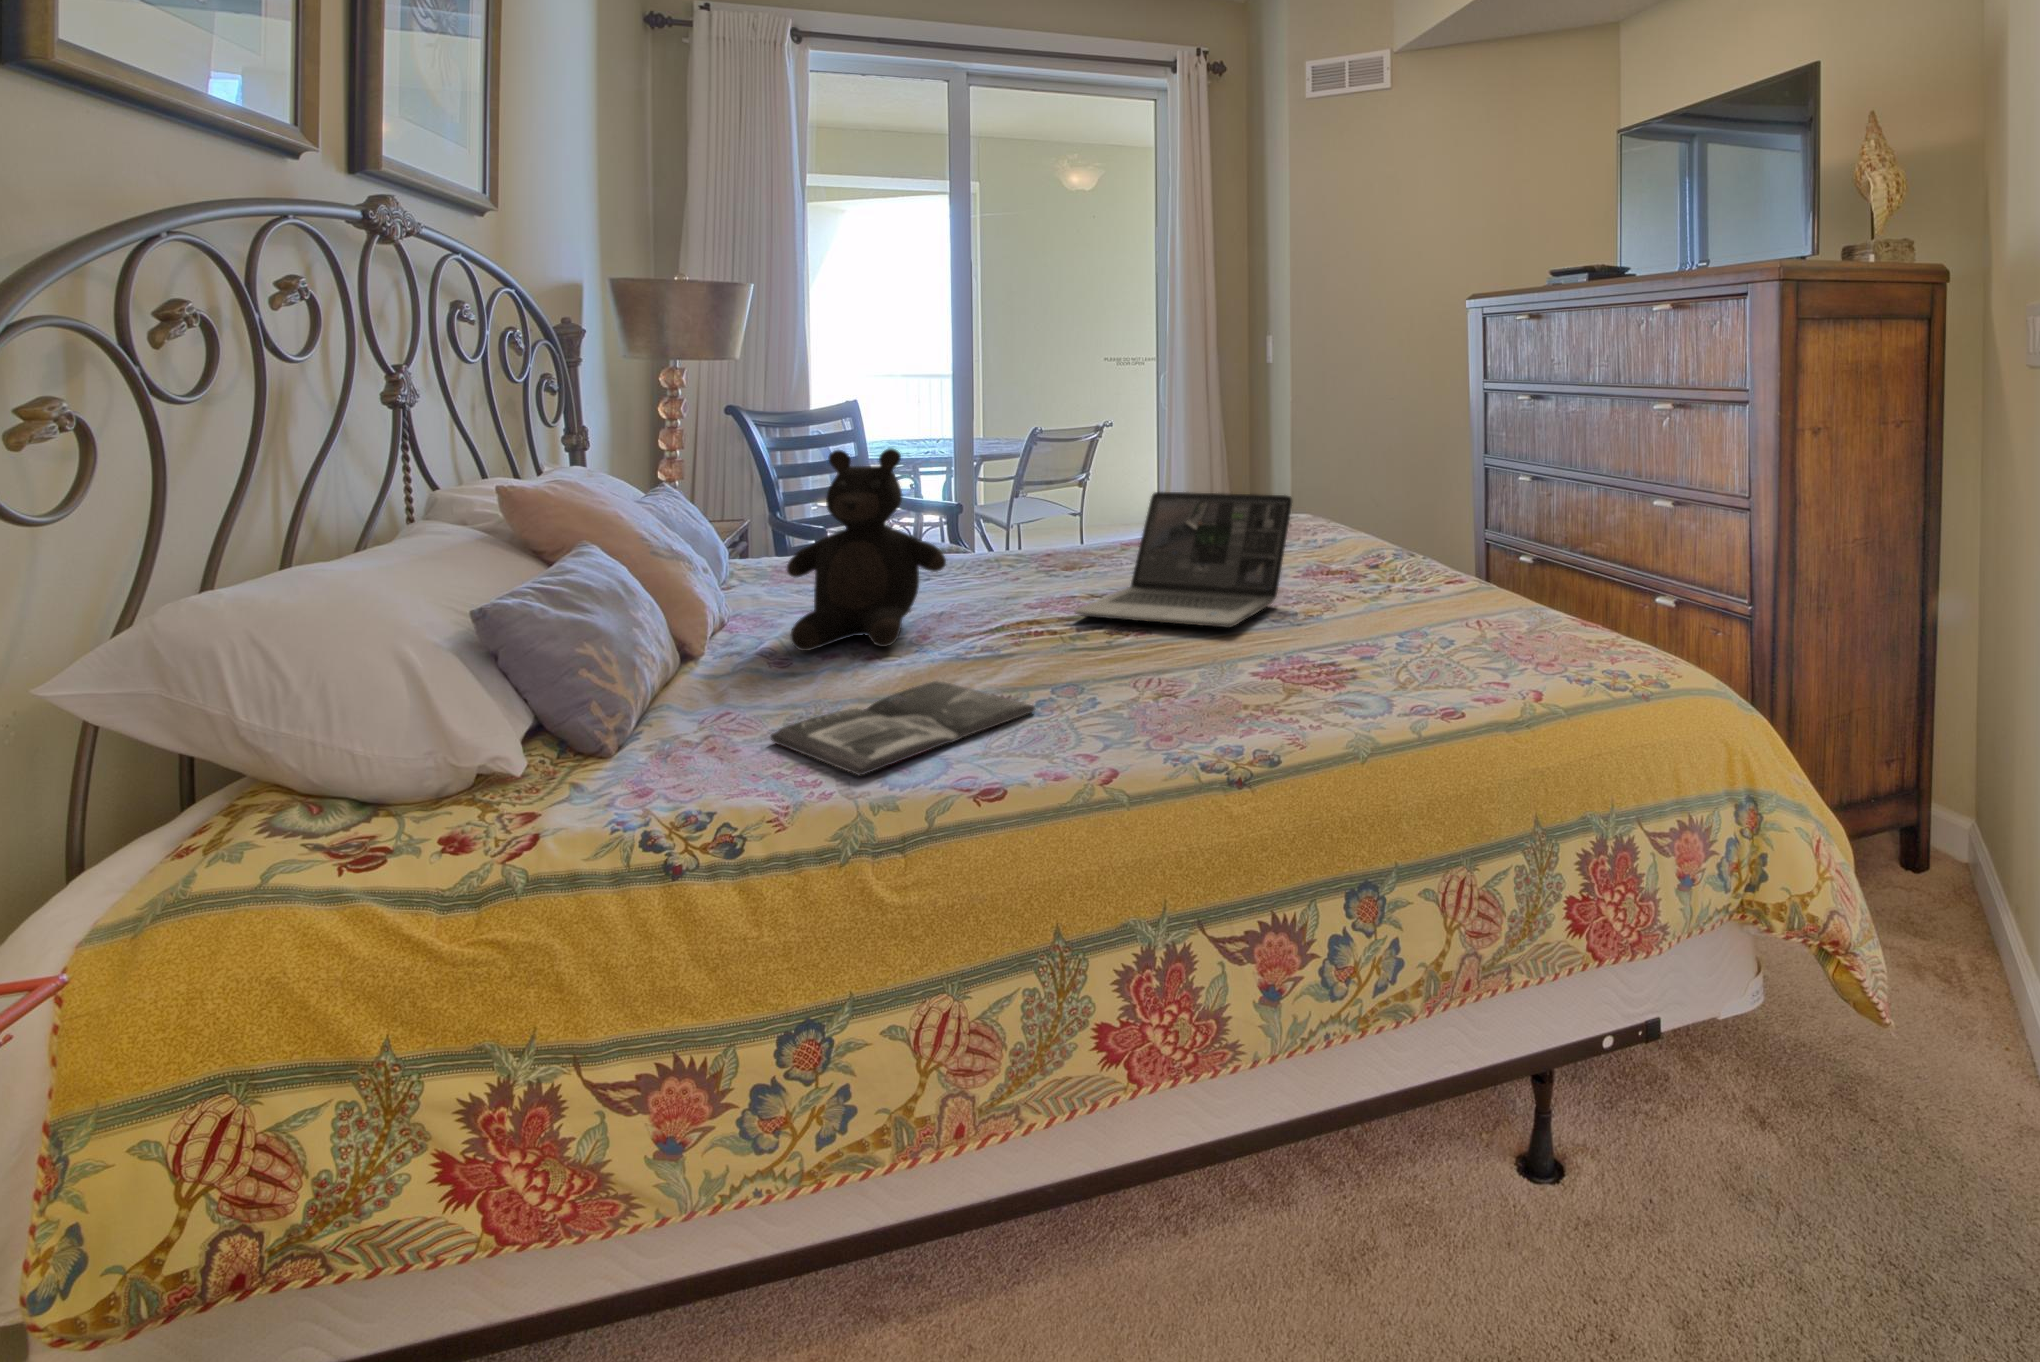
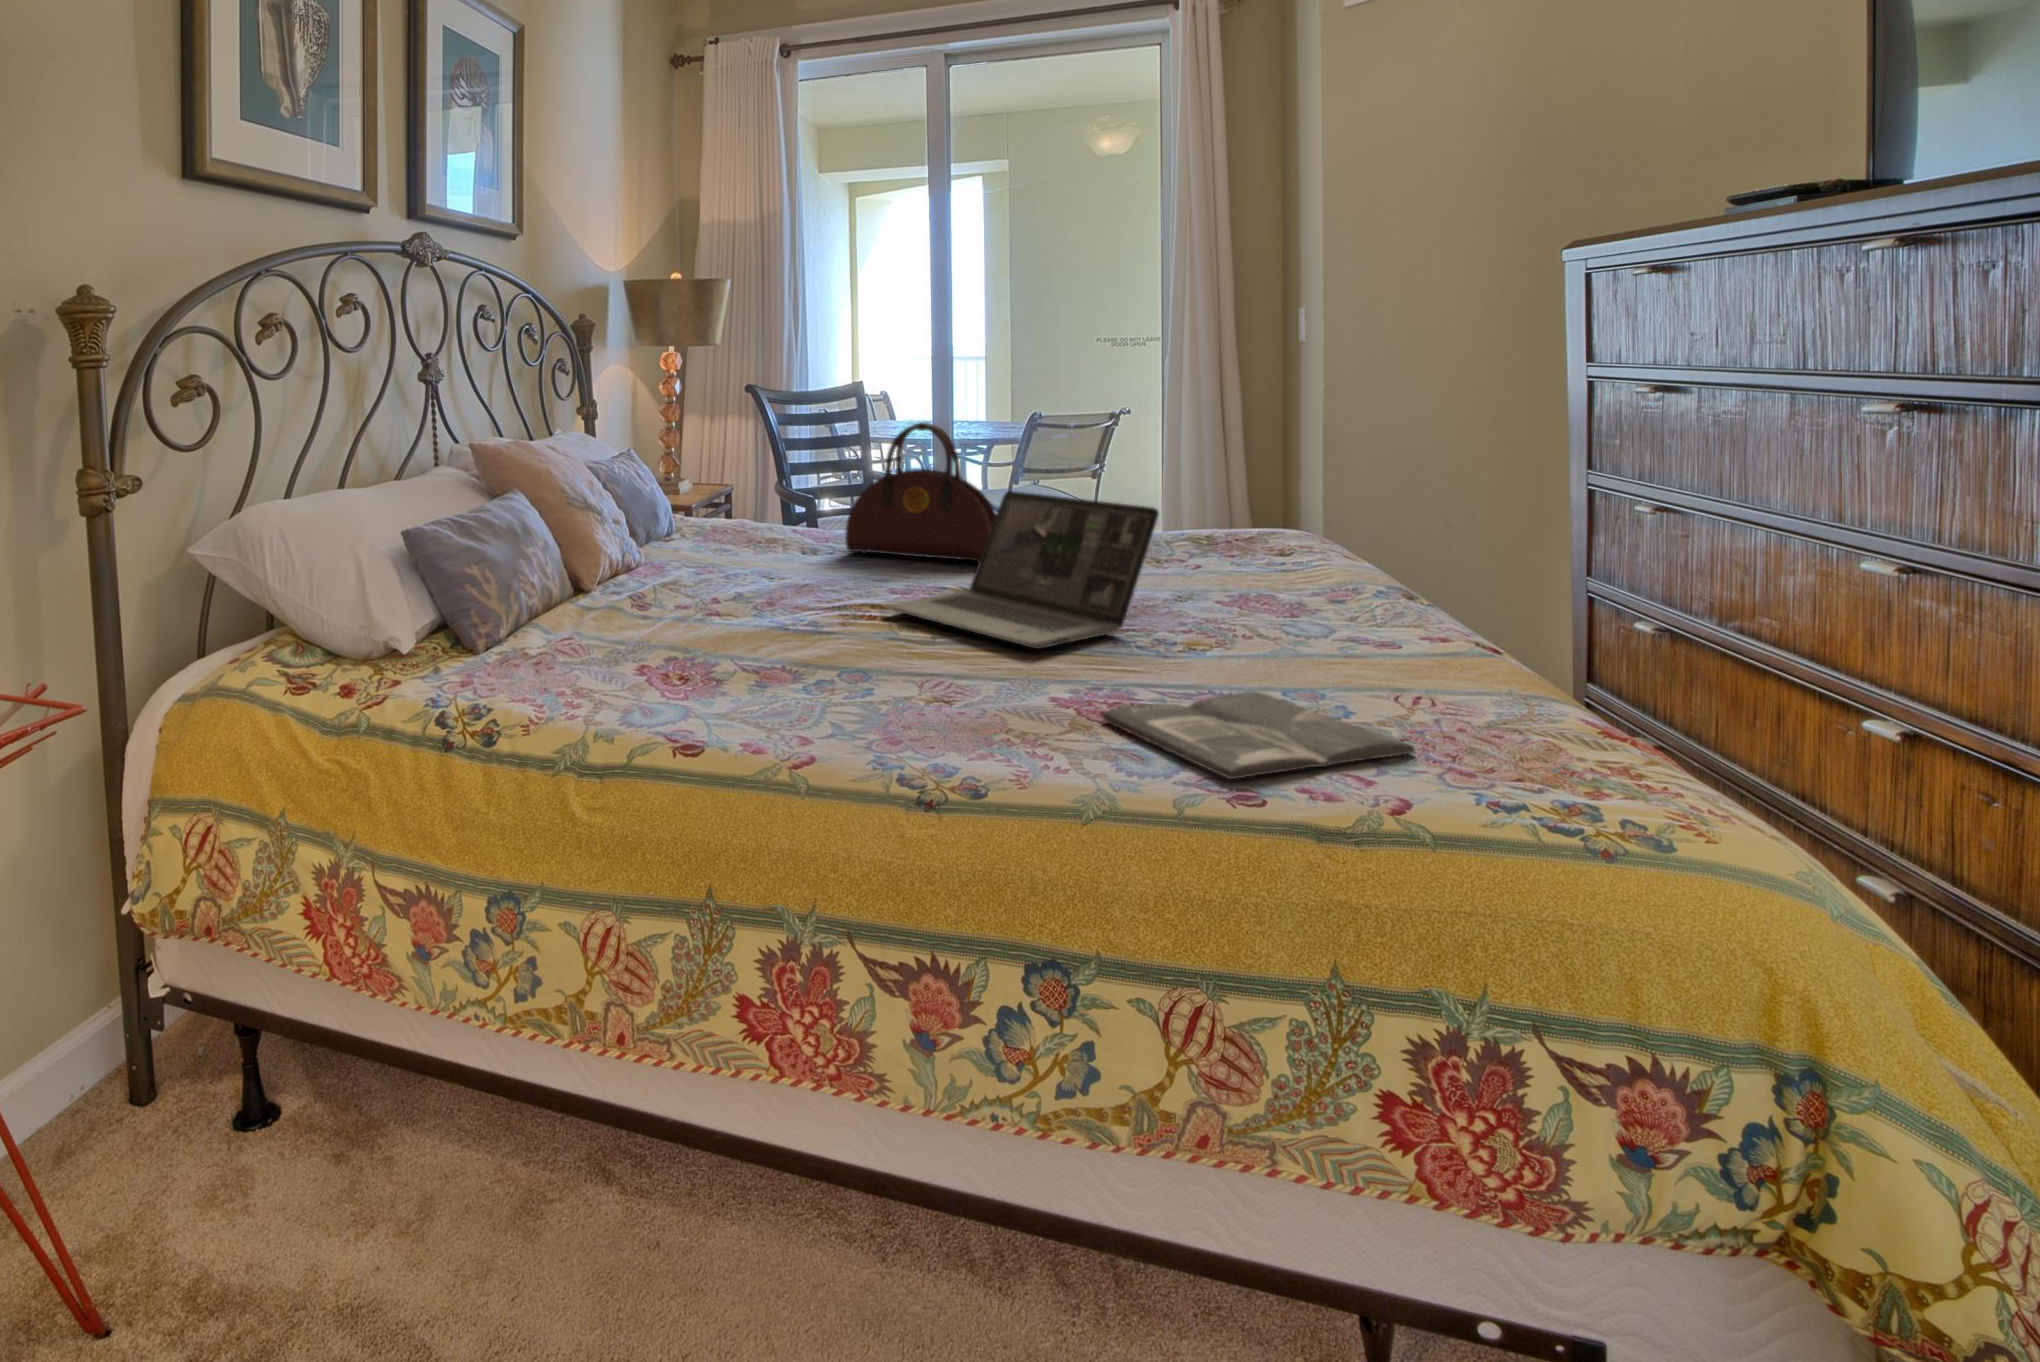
handbag: none [978,432,1126,567] -> present [845,422,996,562]
teddy bear: present [787,448,946,651] -> none [635,429,773,609]
magazine: present [771,681,1035,775] -> present [1102,692,1414,779]

